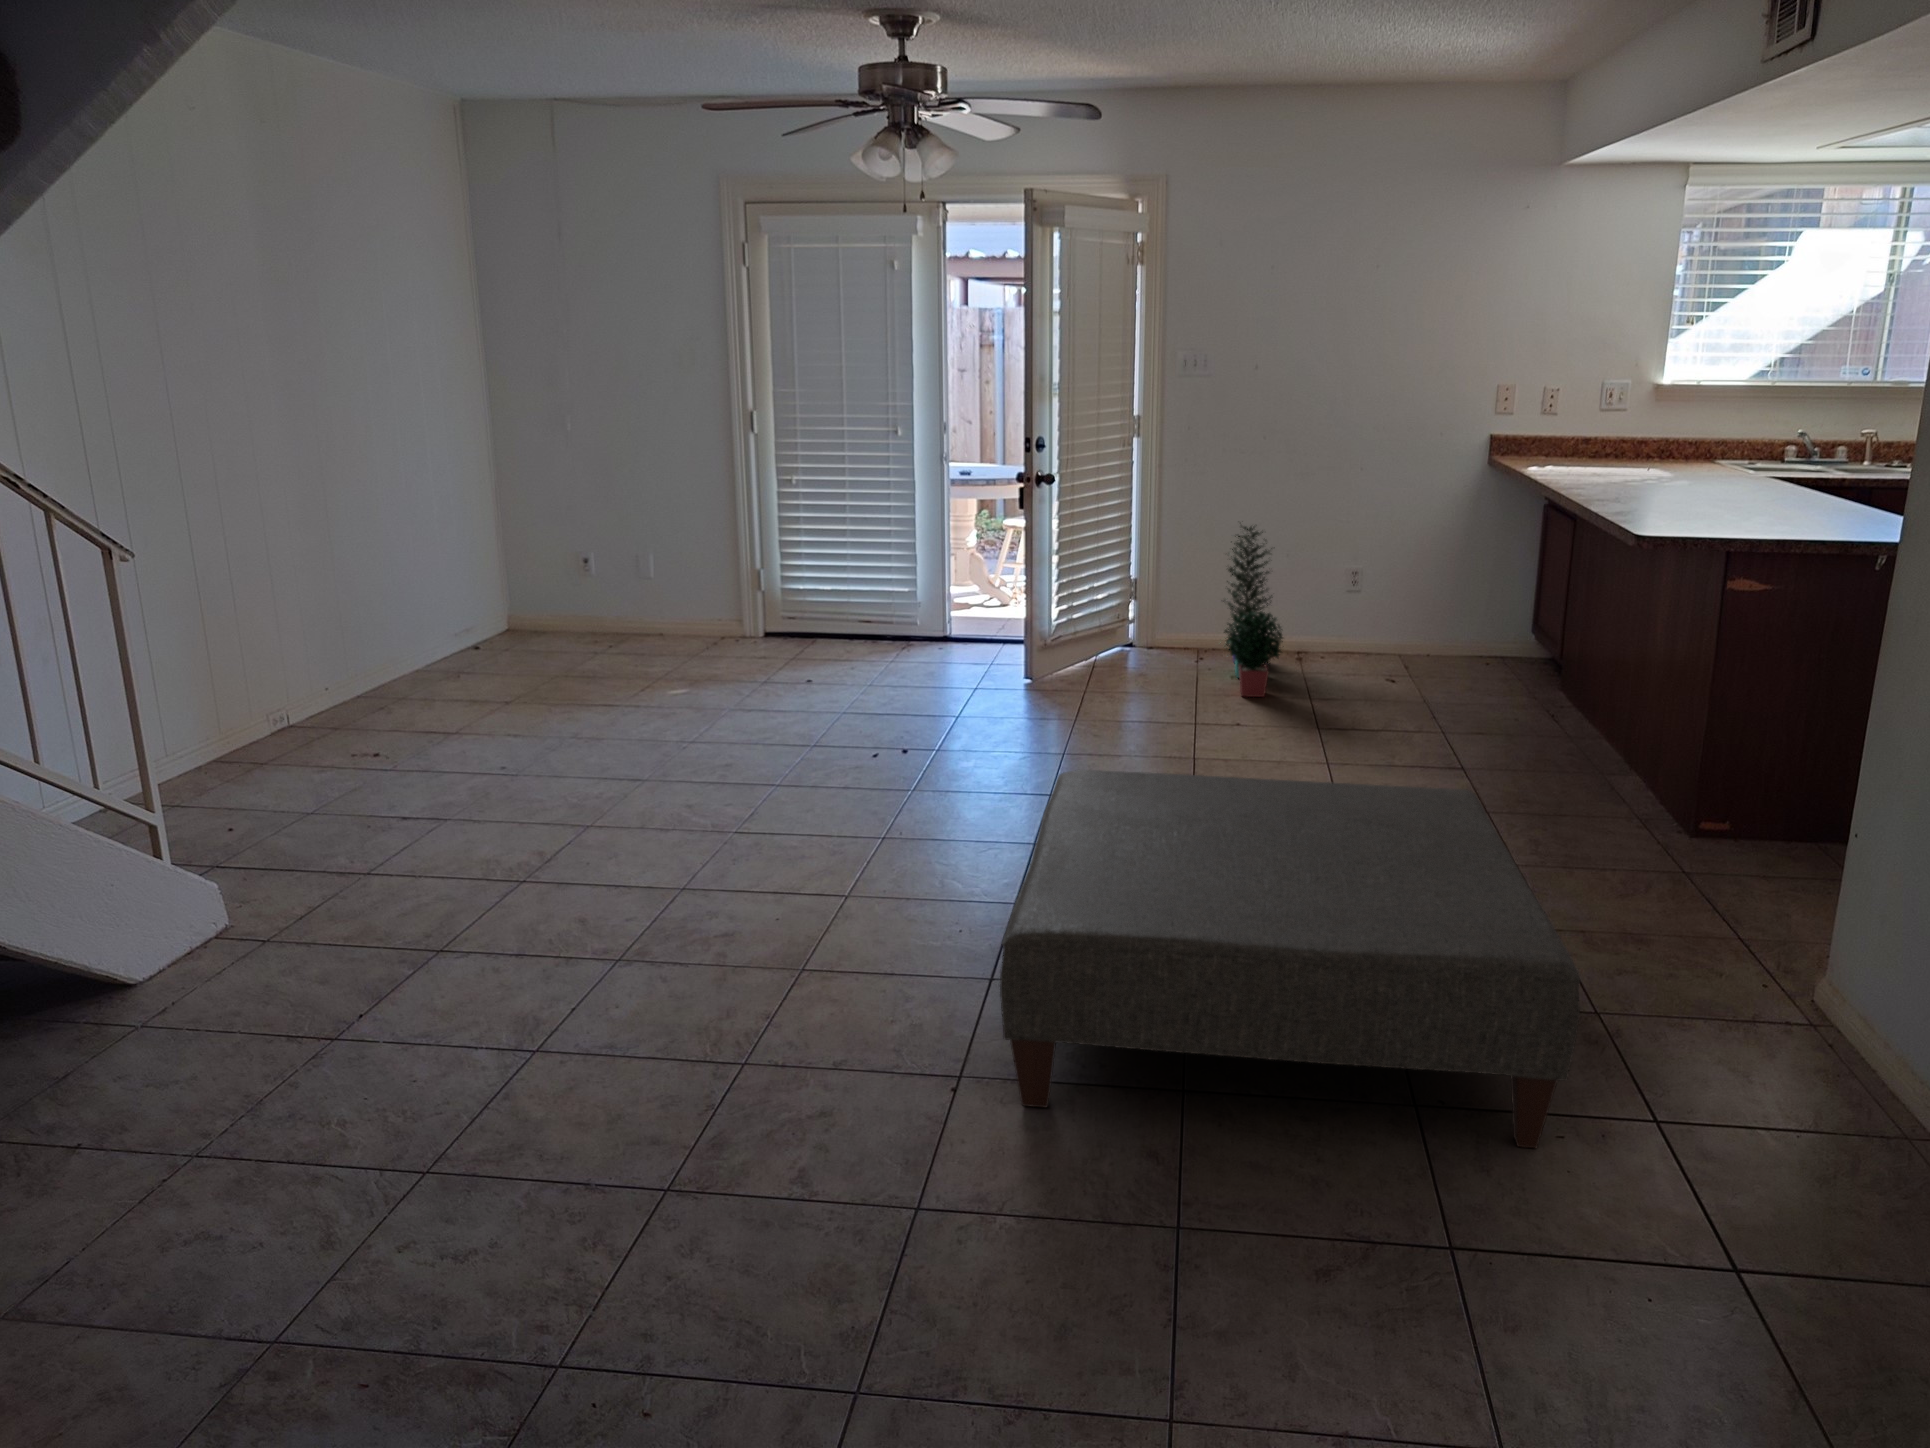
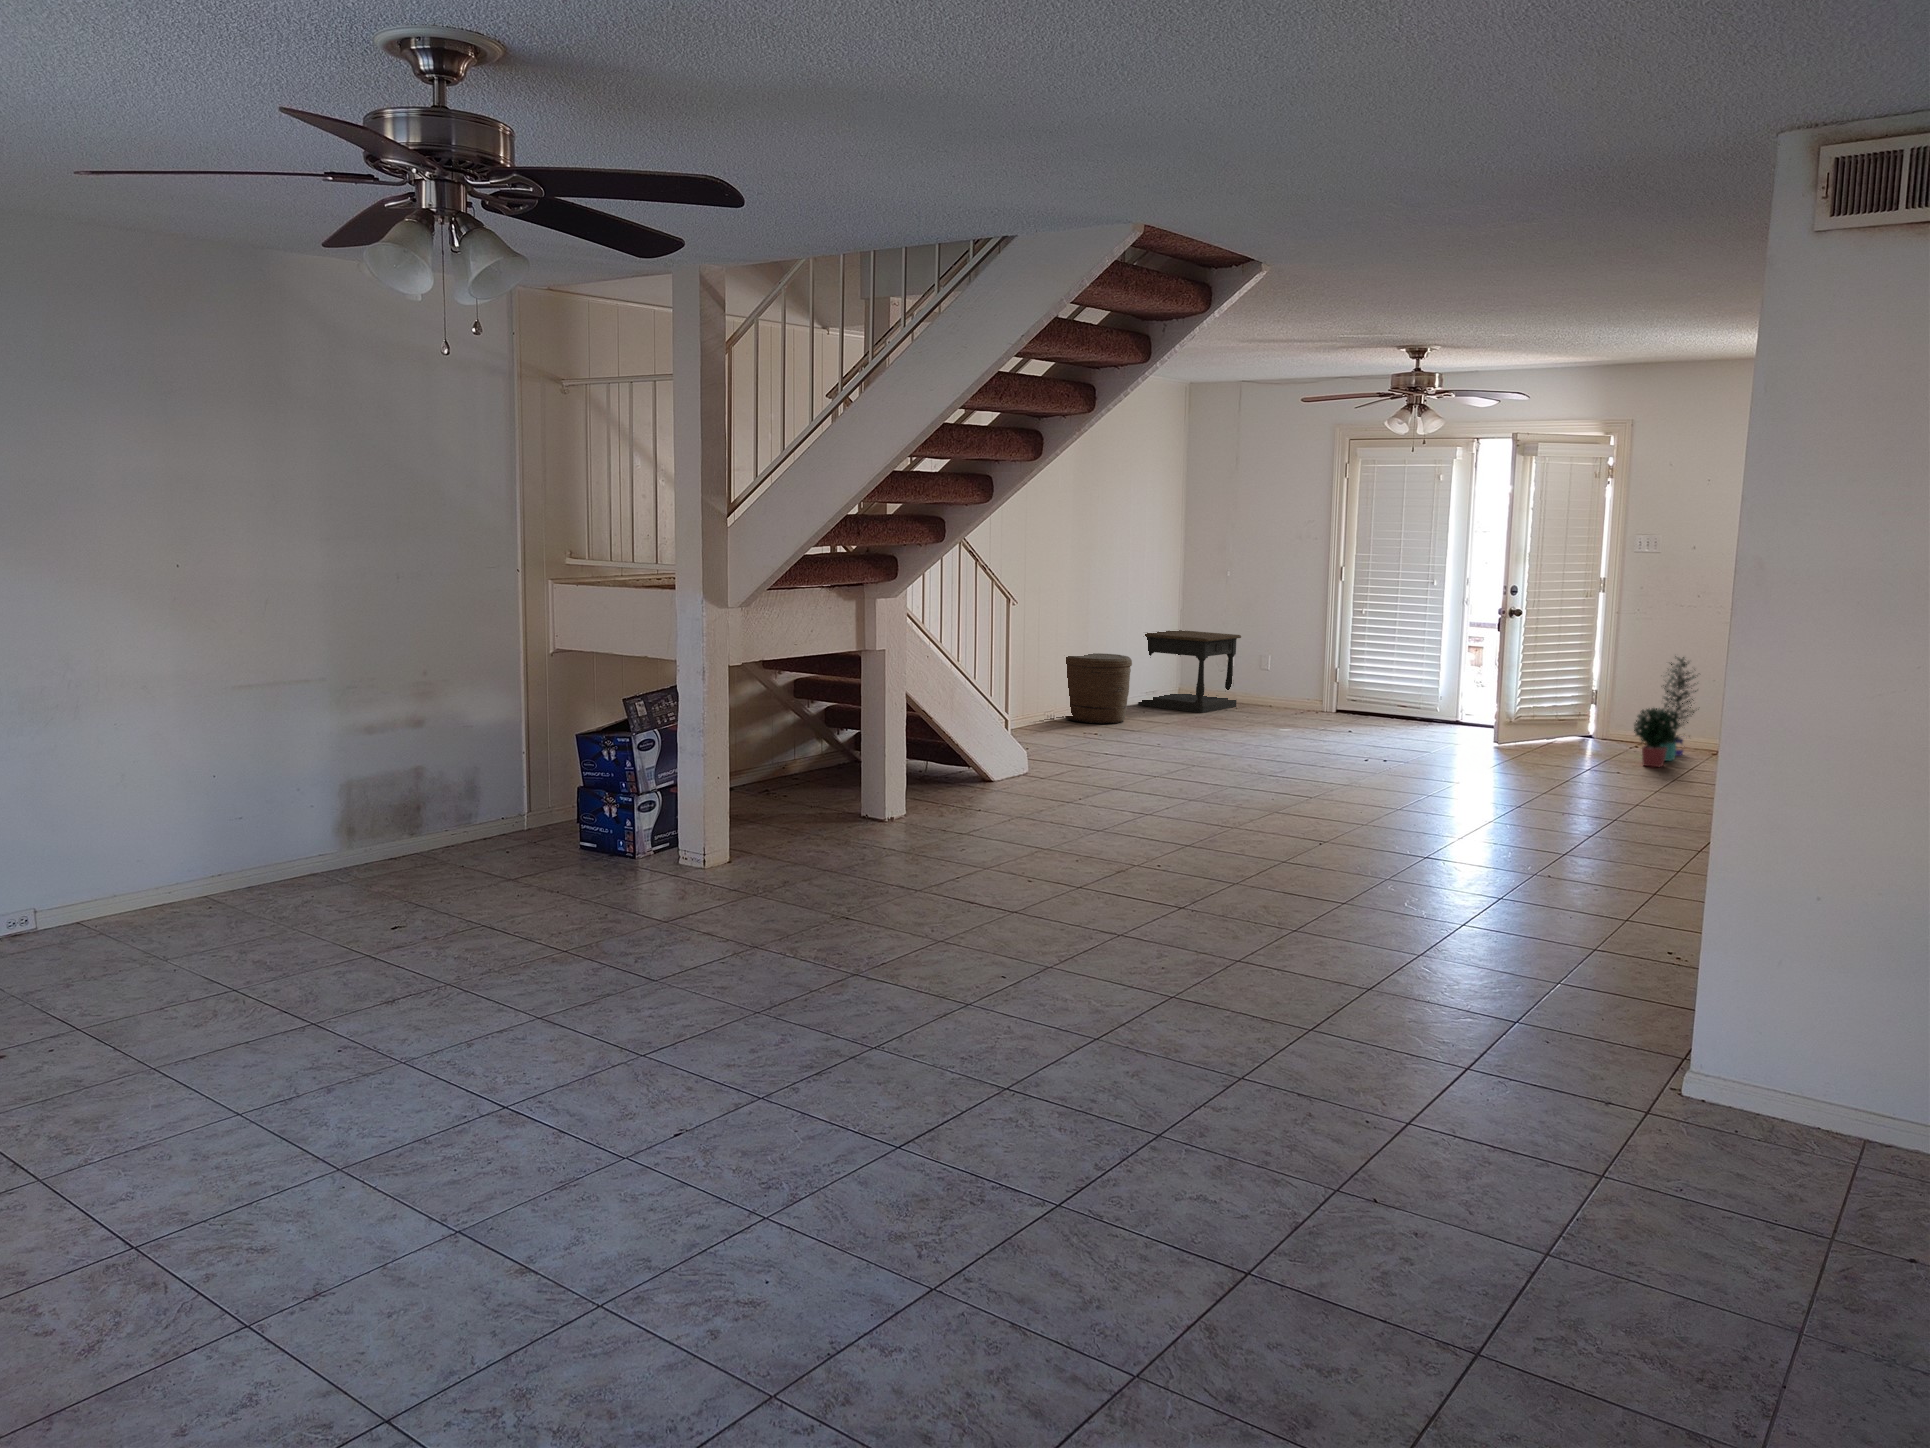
side table: none [432,528,613,672] -> present [1138,630,1241,713]
woven basket: none [282,602,427,743] -> present [1065,653,1132,724]
ottoman: present [1000,770,1580,1148] -> none [1339,731,1646,869]

